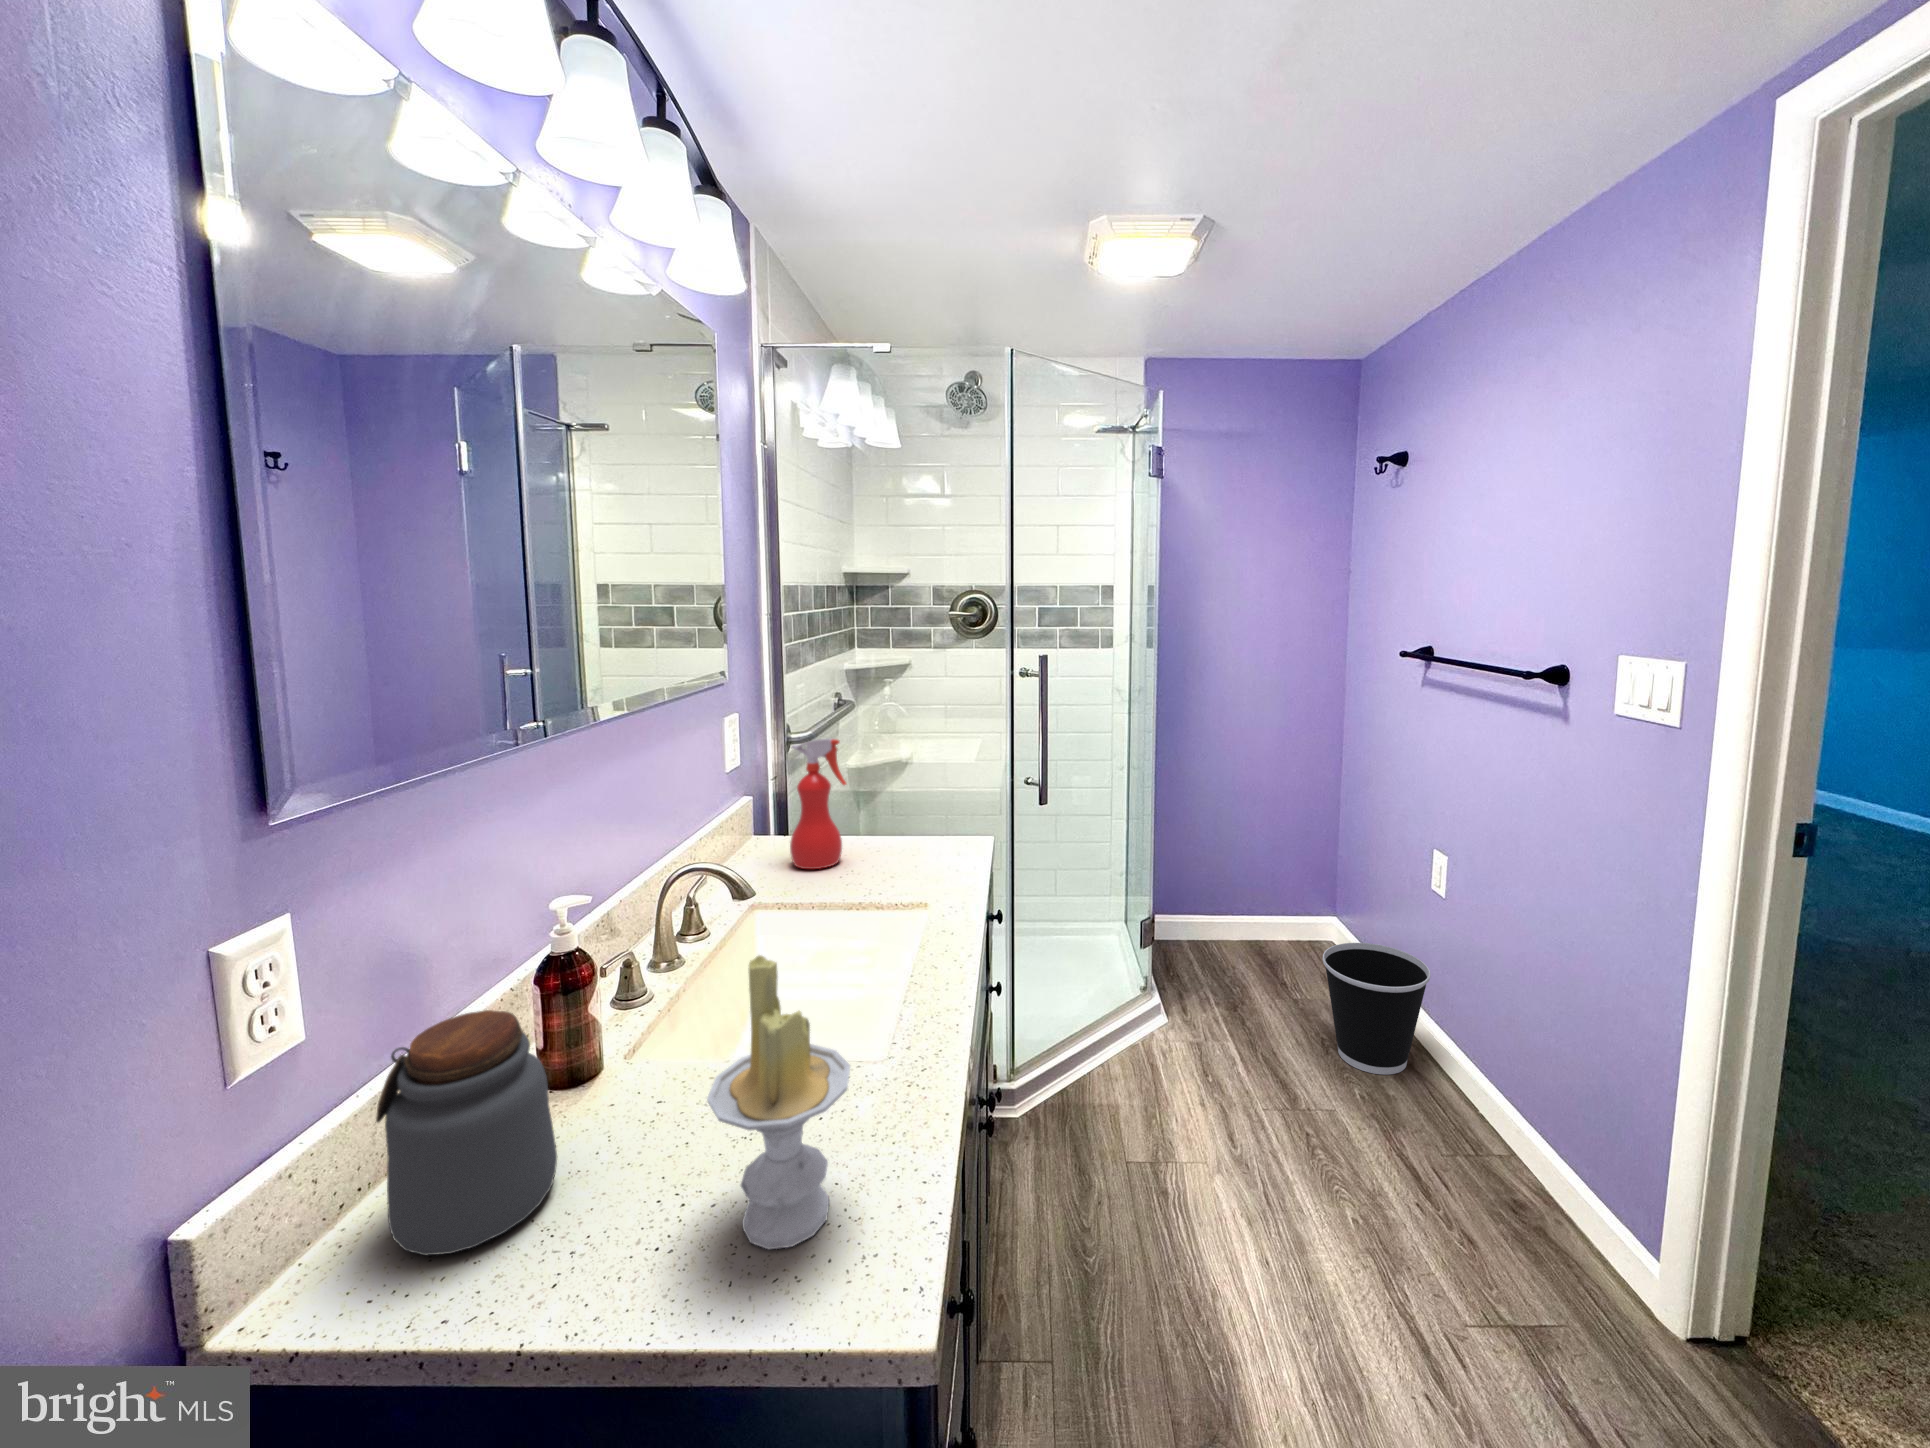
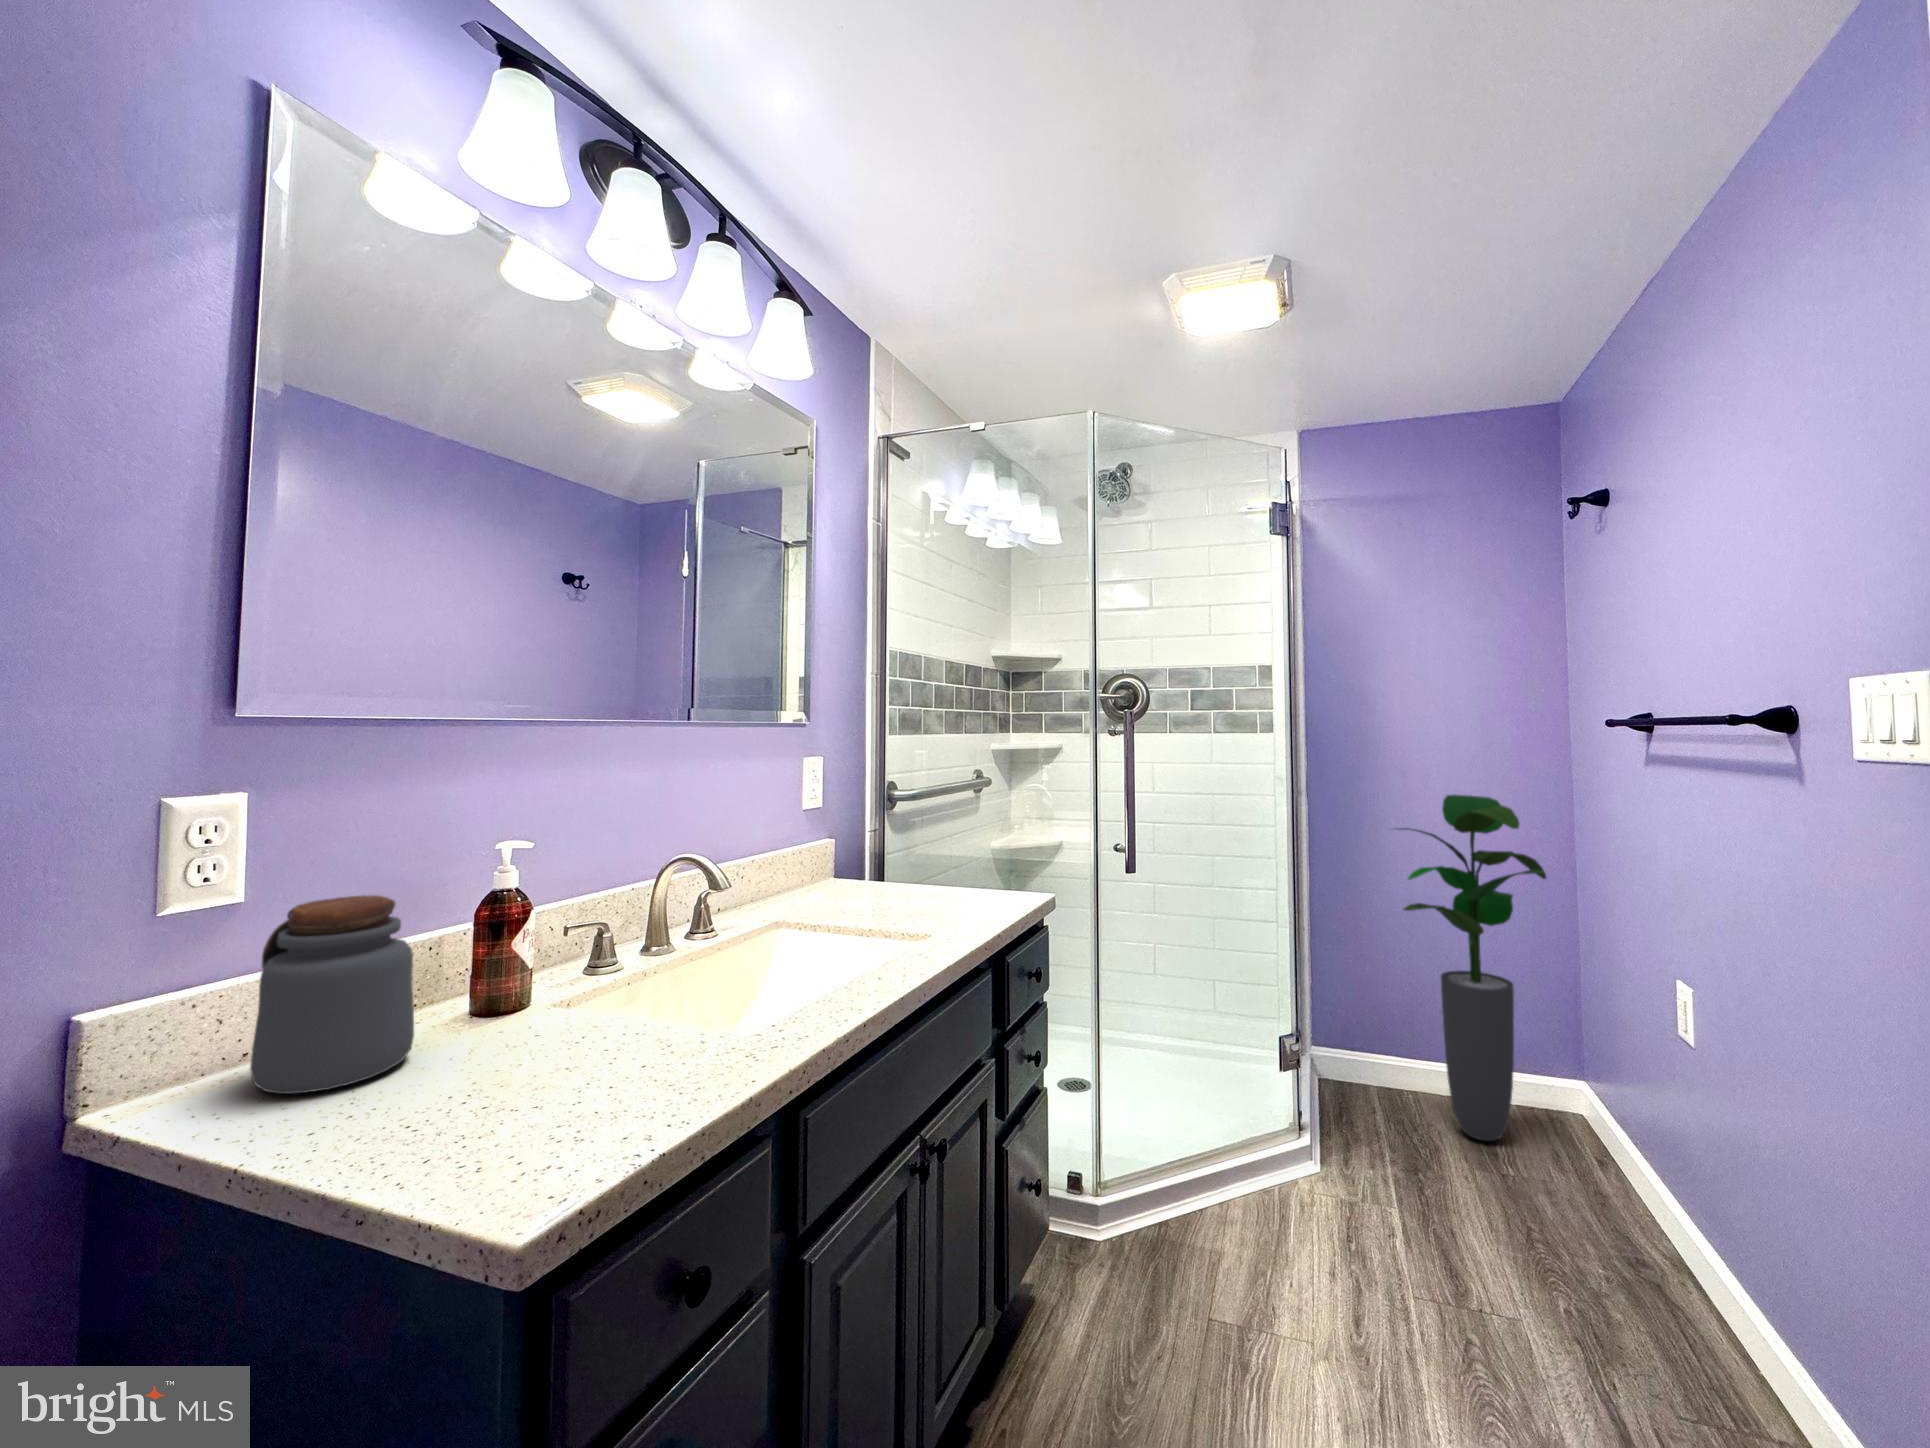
potted plant: none [1212,706,1334,975] -> present [1402,795,1546,1141]
spray bottle: present [790,738,846,869] -> none [837,767,890,899]
wastebasket: present [1323,943,1430,1075] -> none [1517,1098,1679,1293]
candle: present [707,955,850,1249] -> none [460,847,616,1141]

